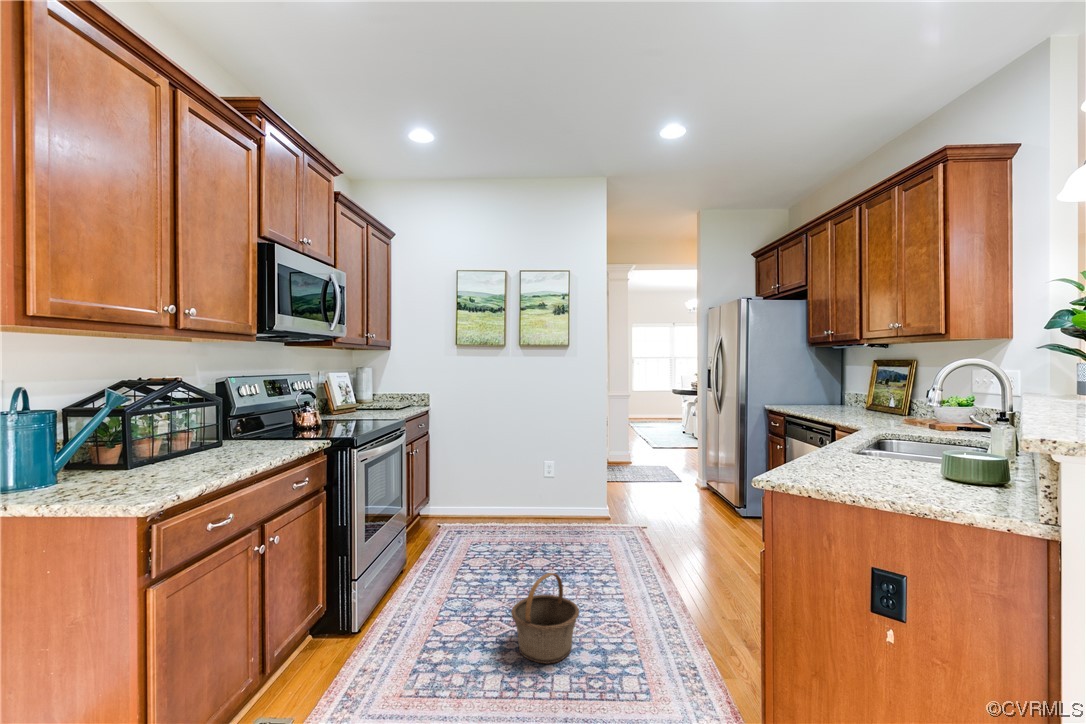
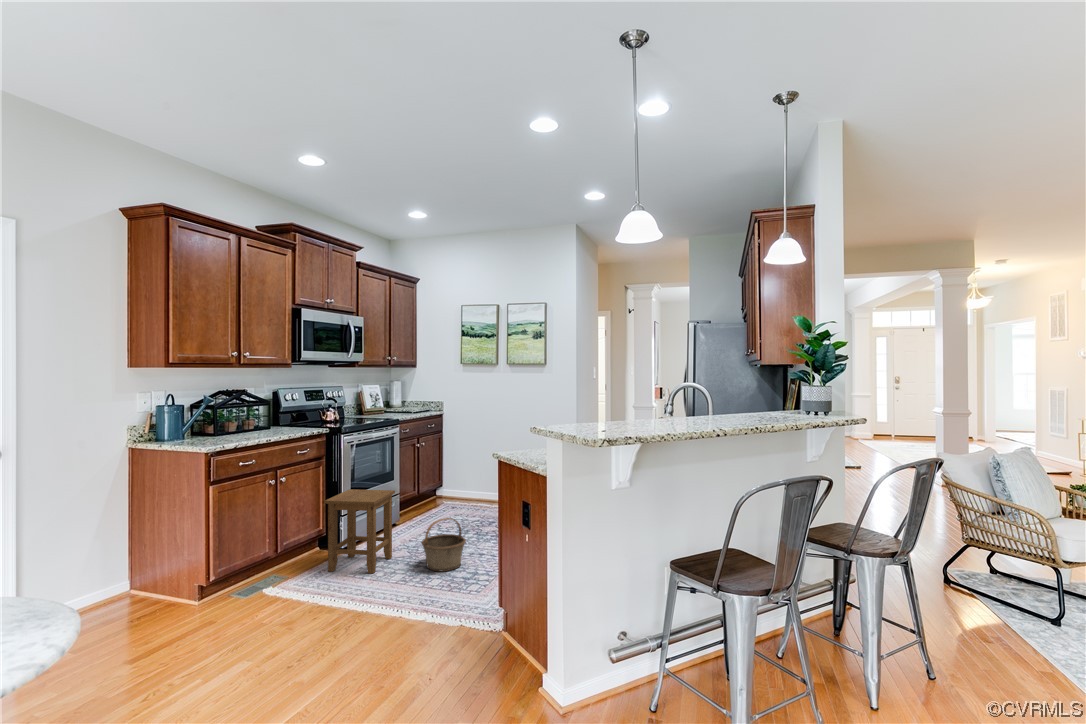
stool: none [357,536,453,694] -> present [325,489,395,574]

